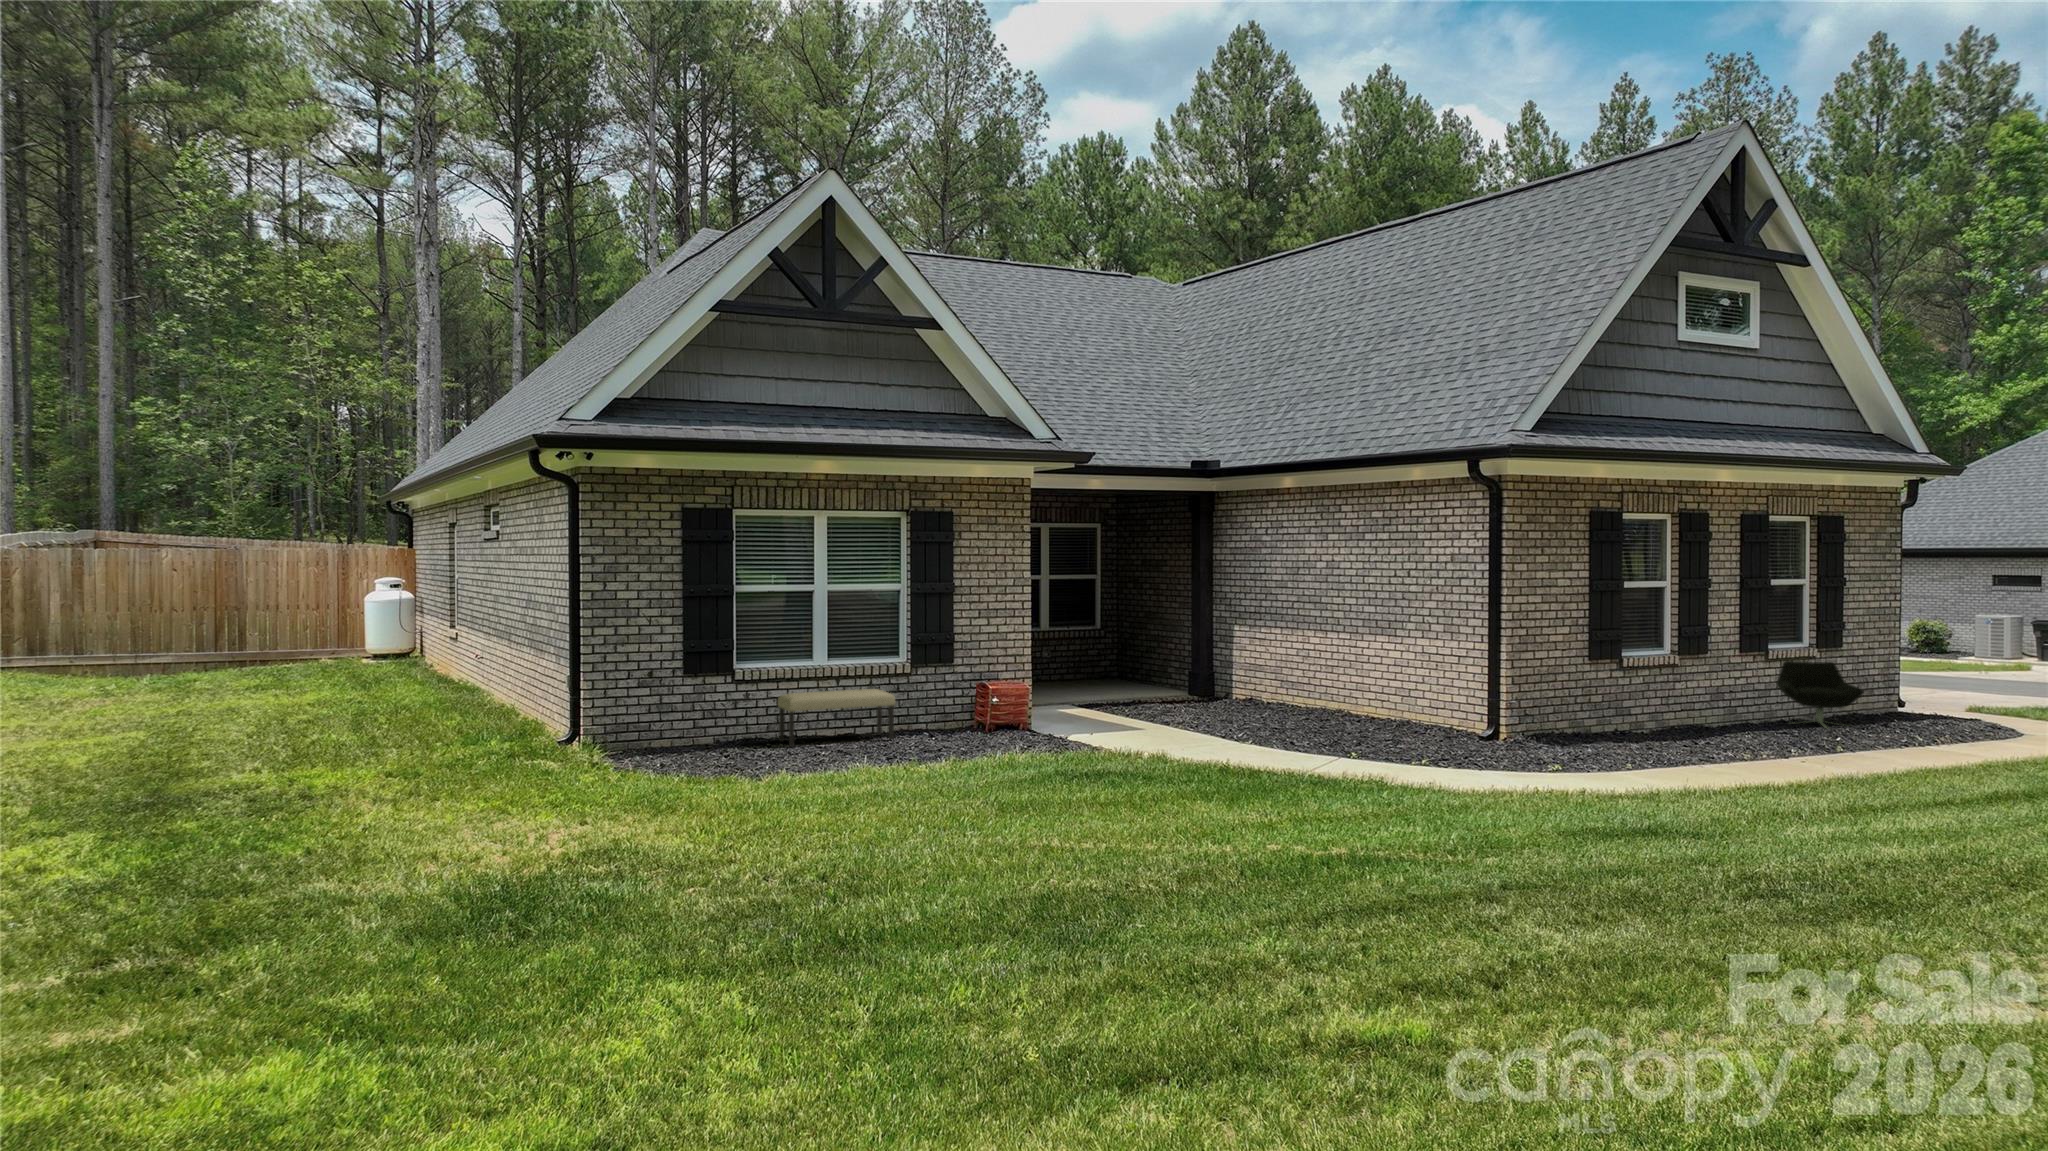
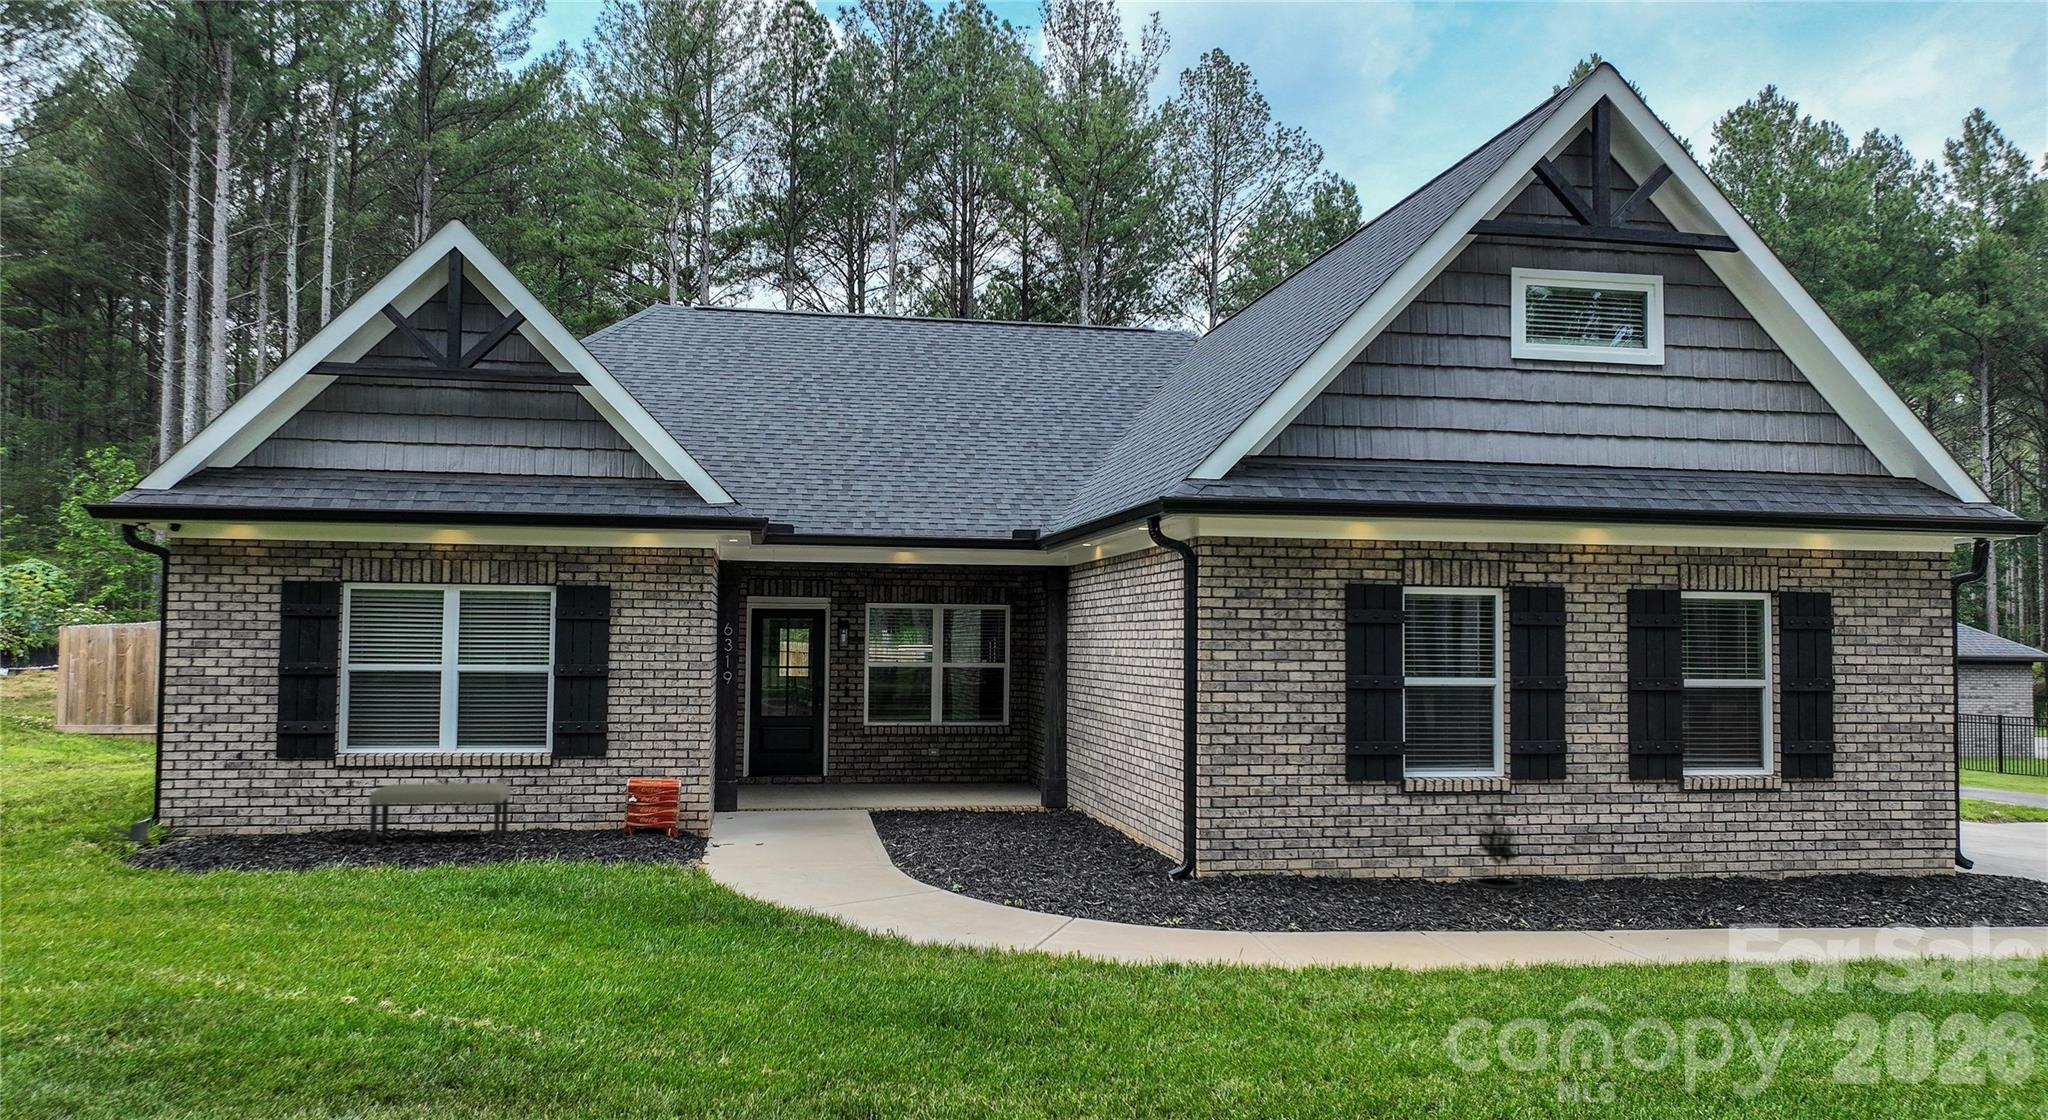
lounge chair: present [1776,661,1864,728] -> none [1679,795,1792,894]
potted tree: none [1661,671,1705,733] -> present [1474,806,1521,889]
watering can: none [540,737,578,755] -> present [108,823,149,841]

